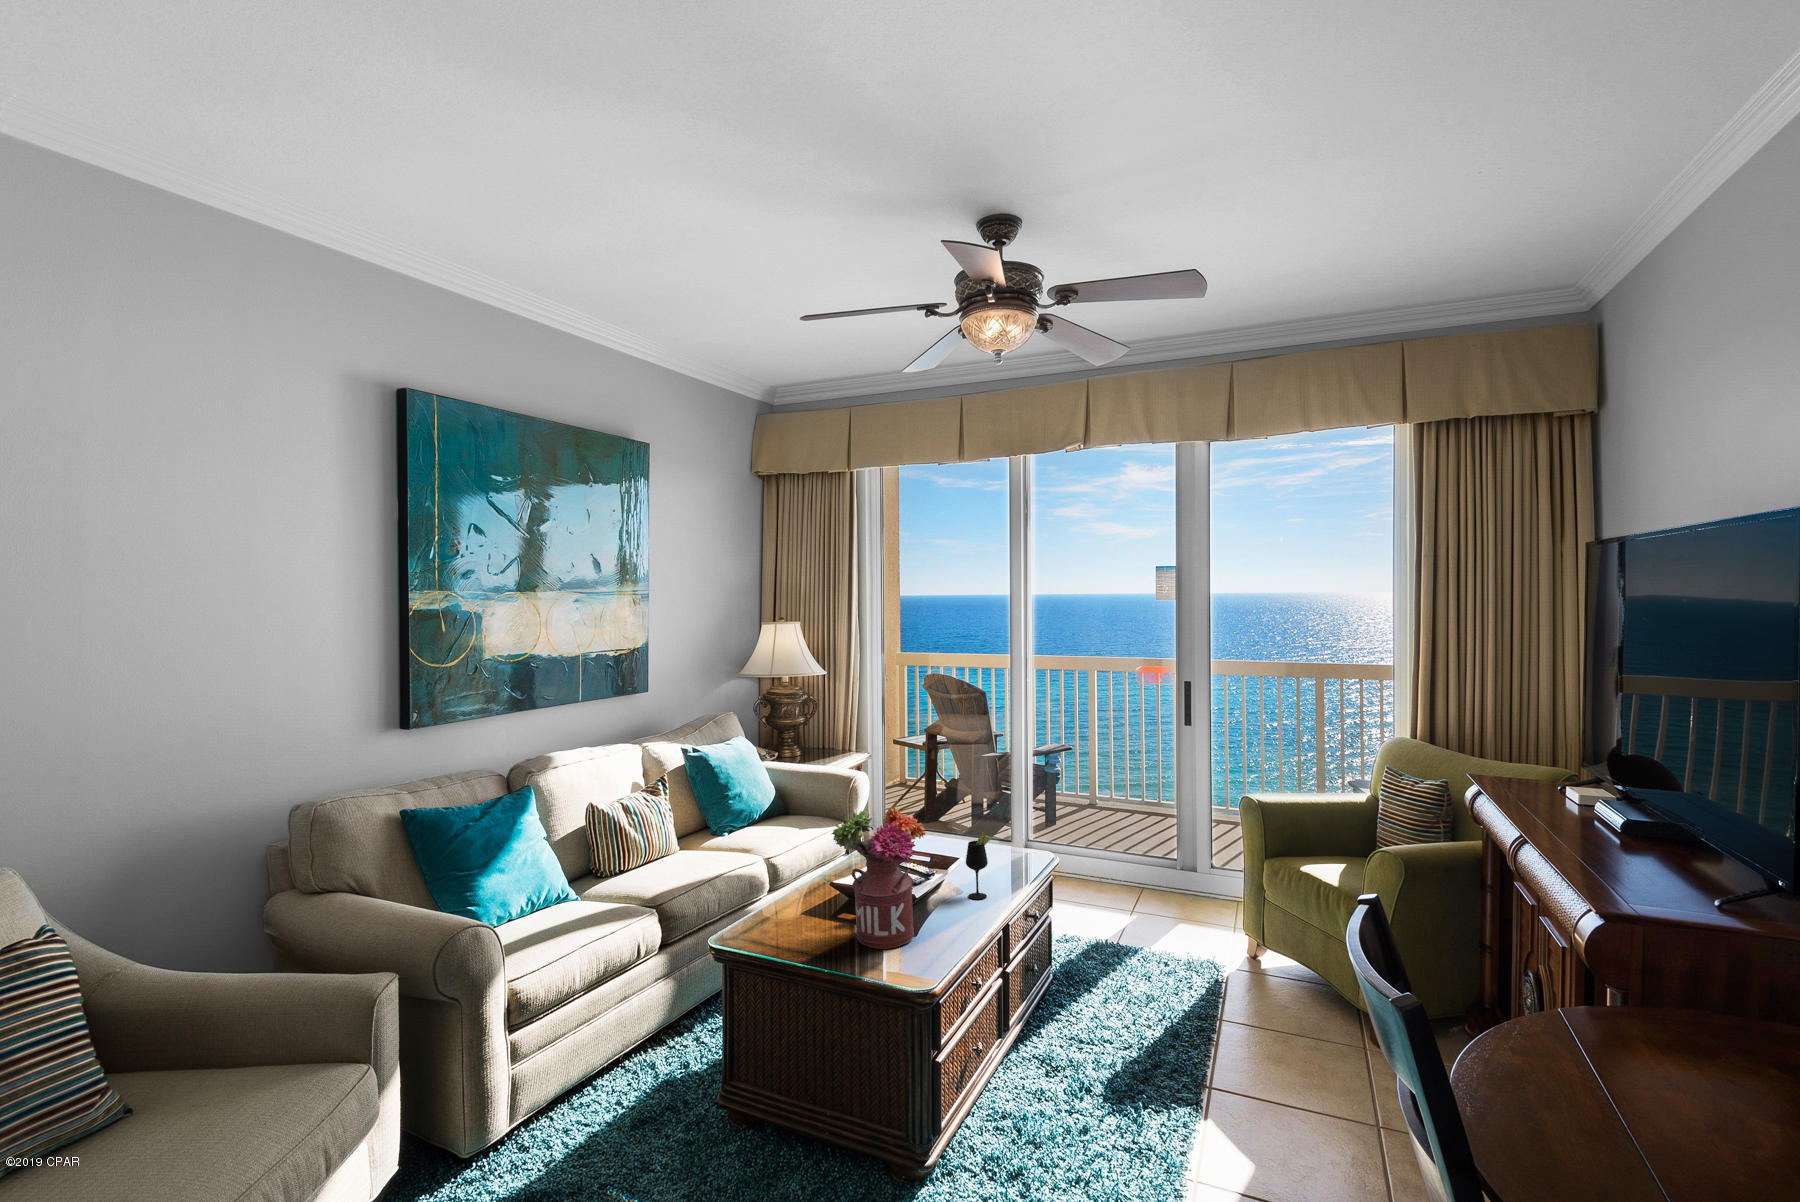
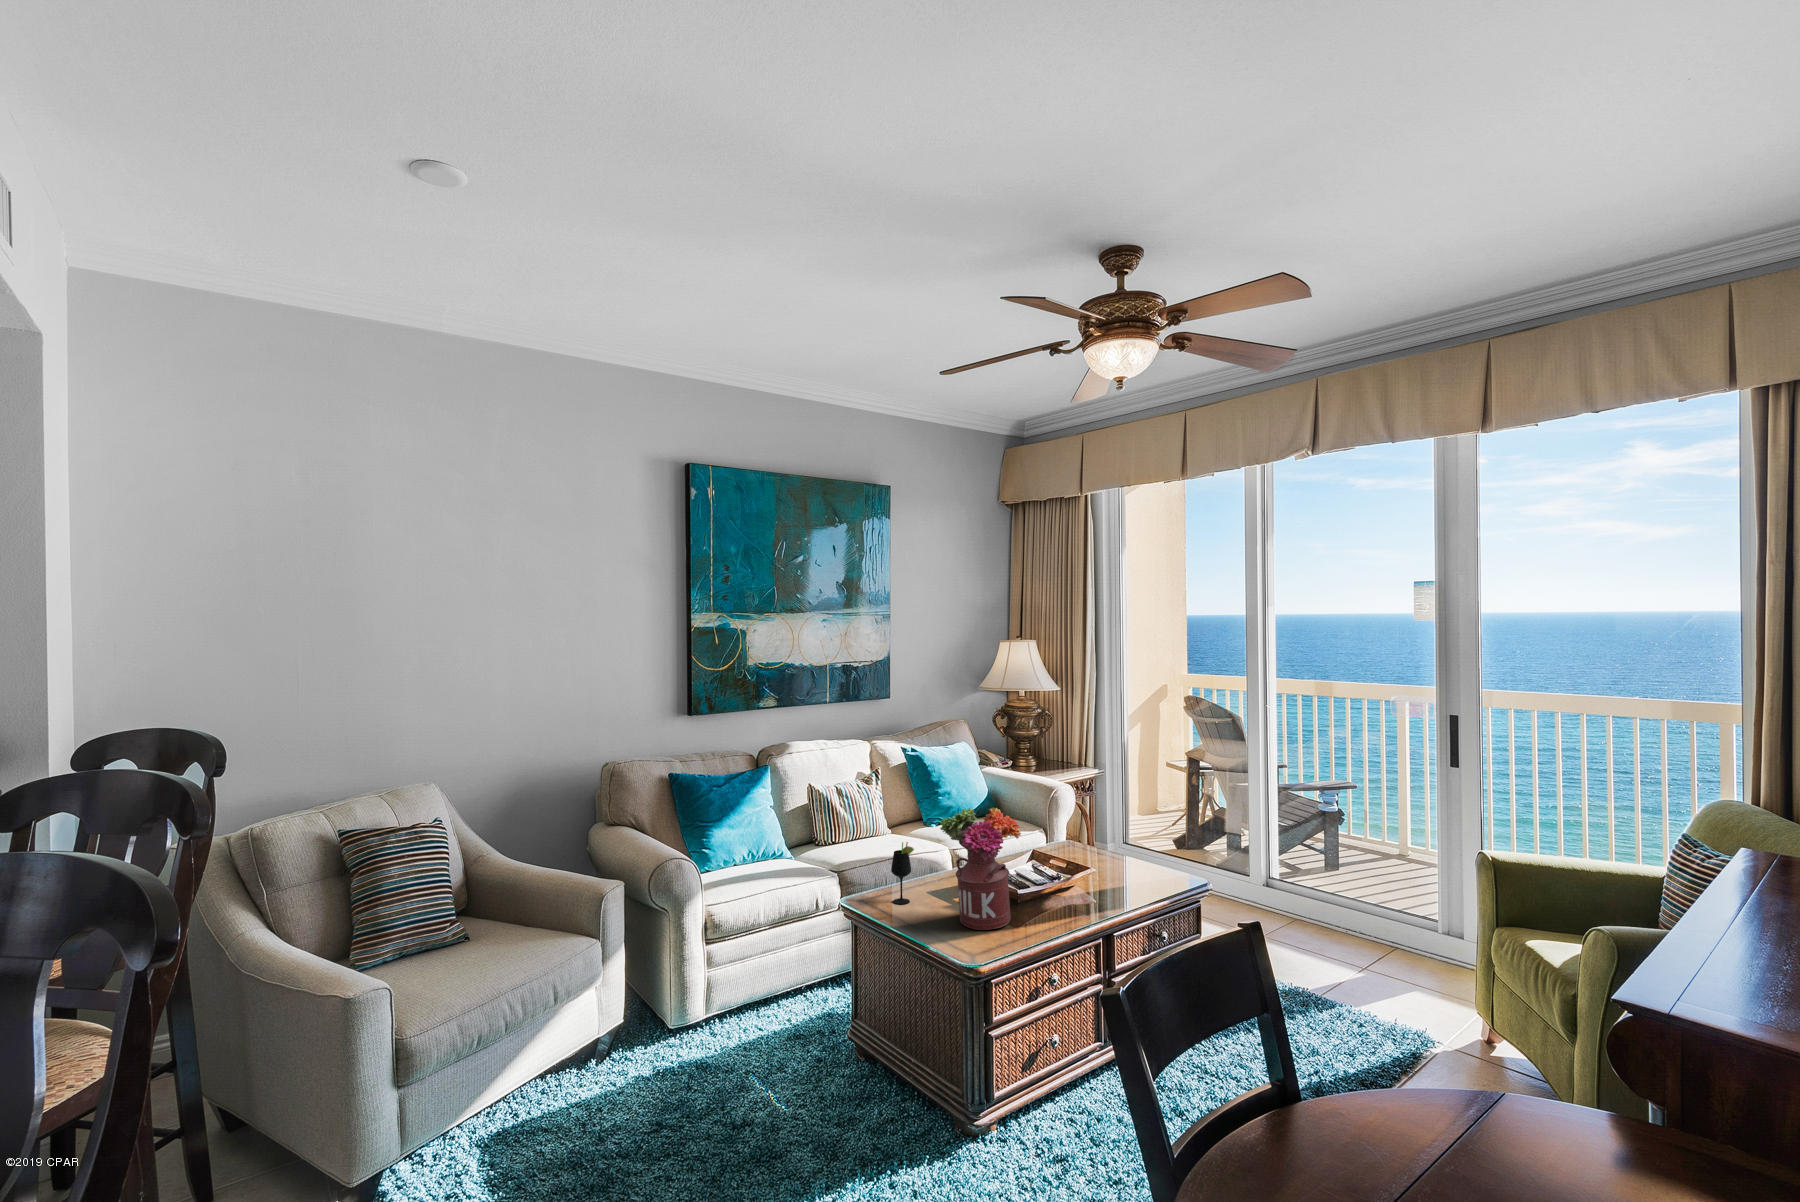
wine glass: present [966,831,991,899] -> present [891,842,914,904]

